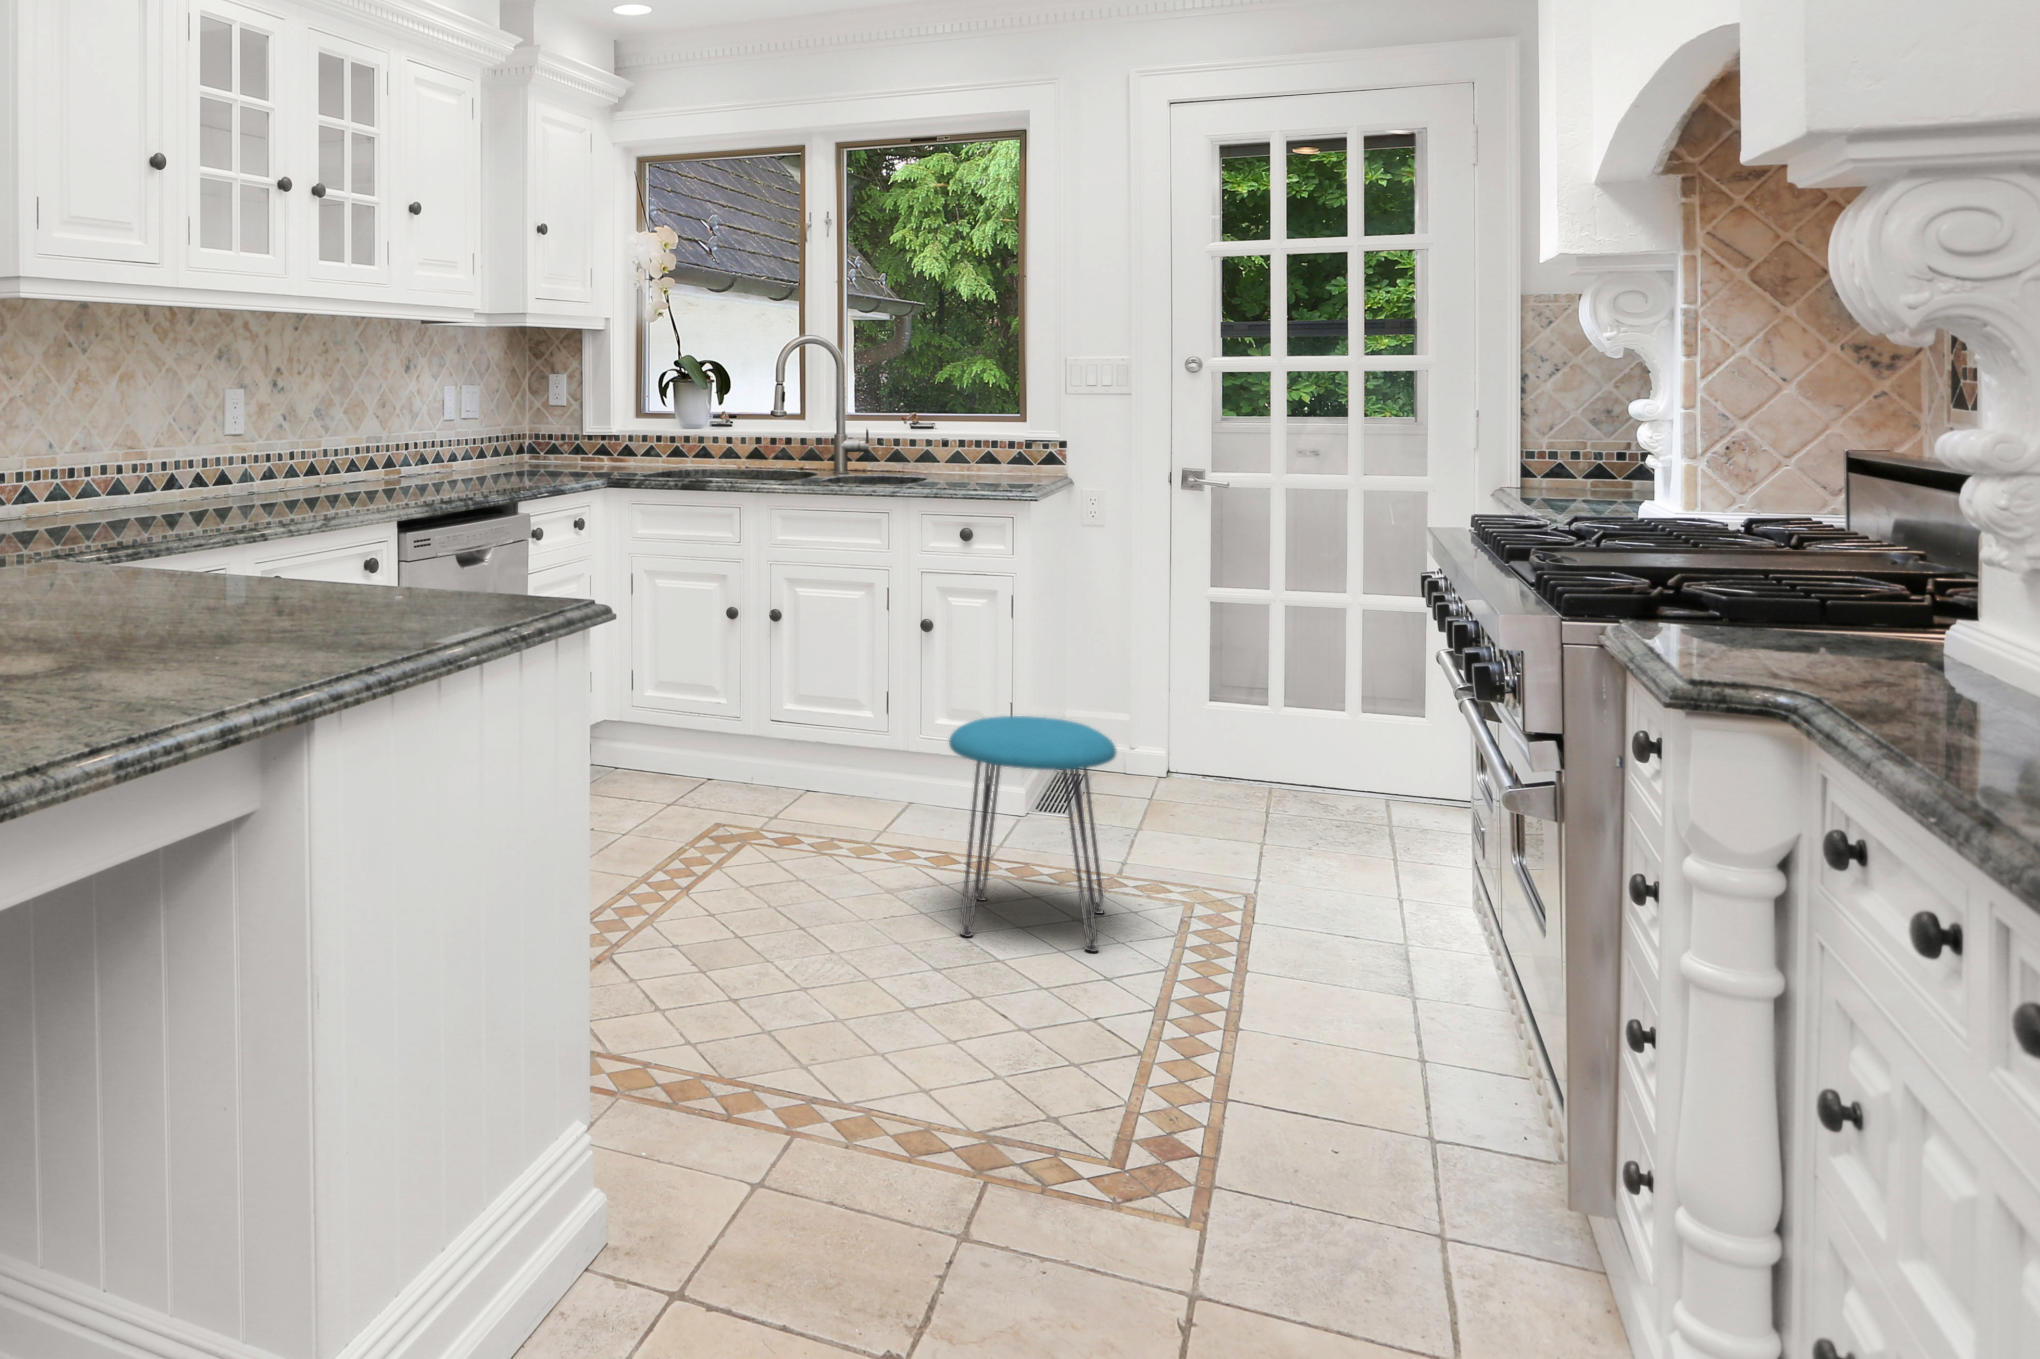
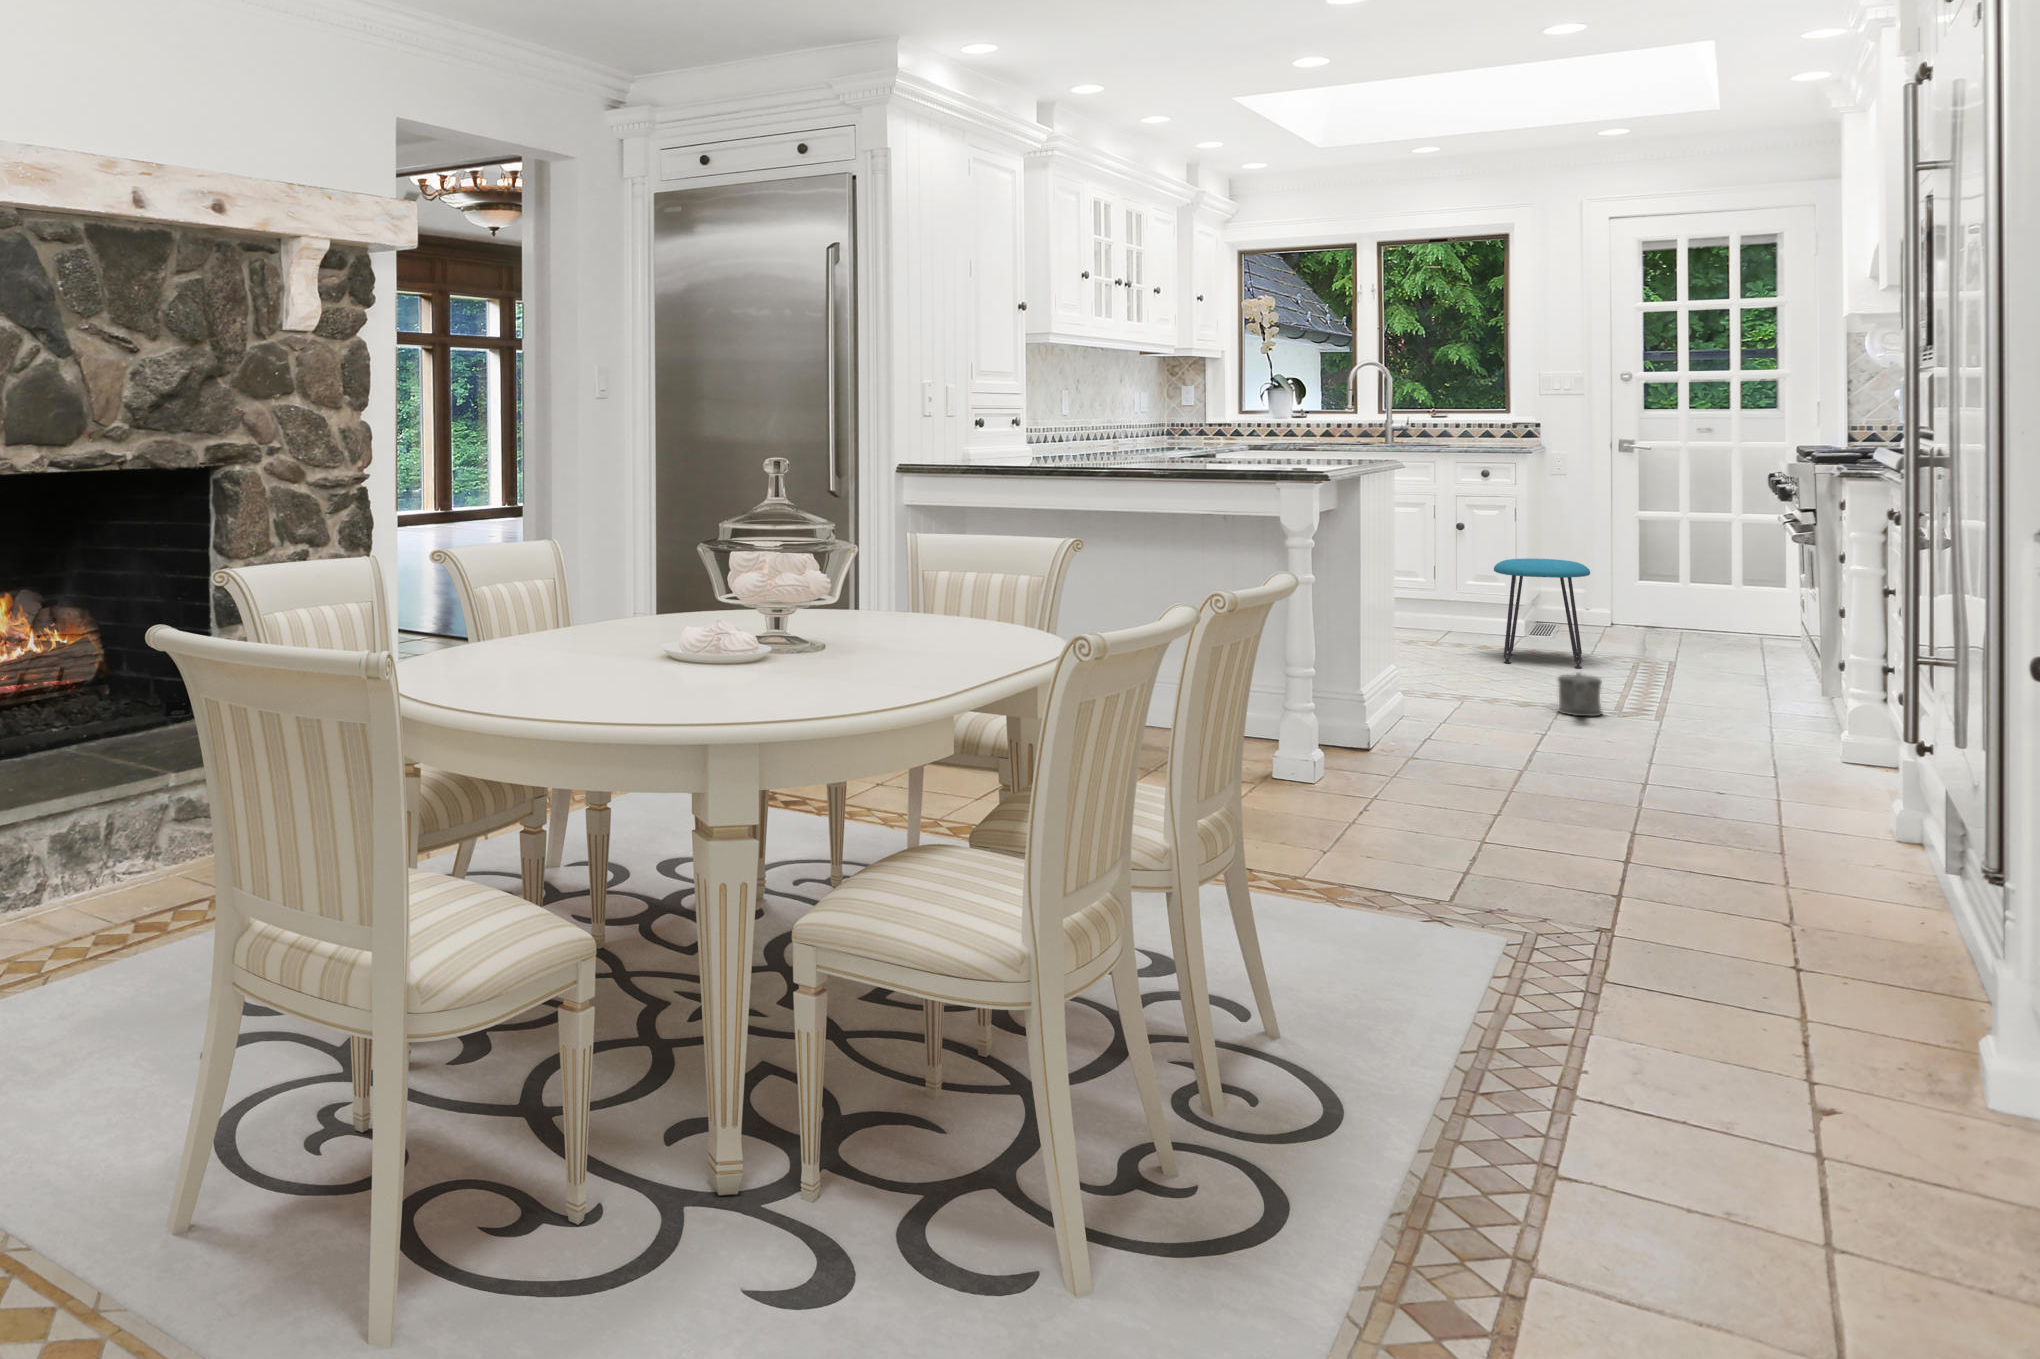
watering can: none [1010,1079,1108,1227] -> present [1558,673,1602,717]

